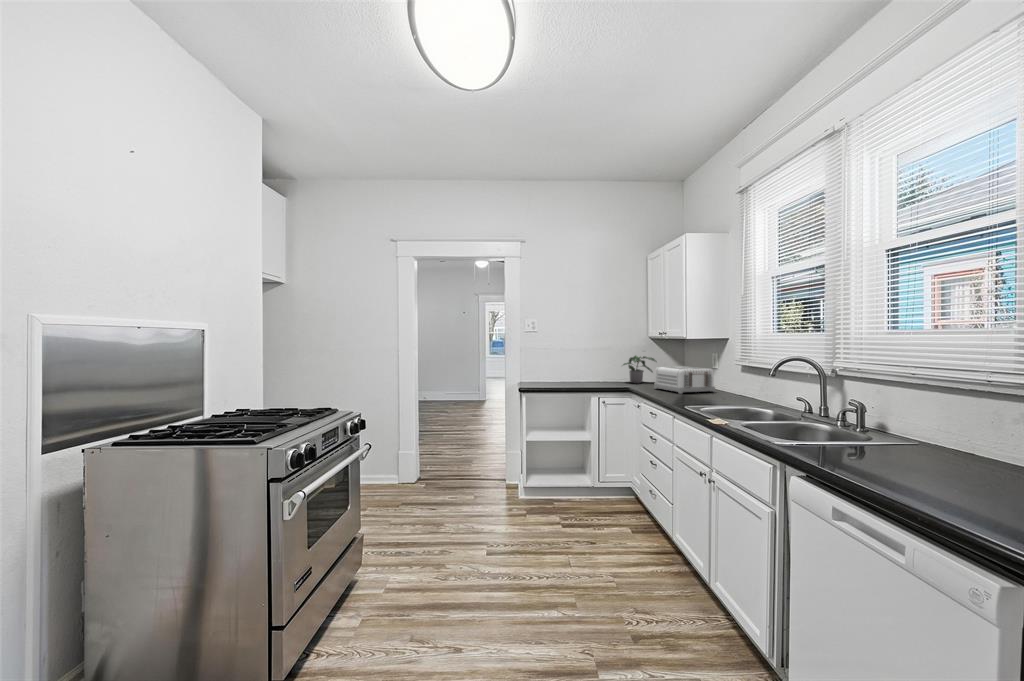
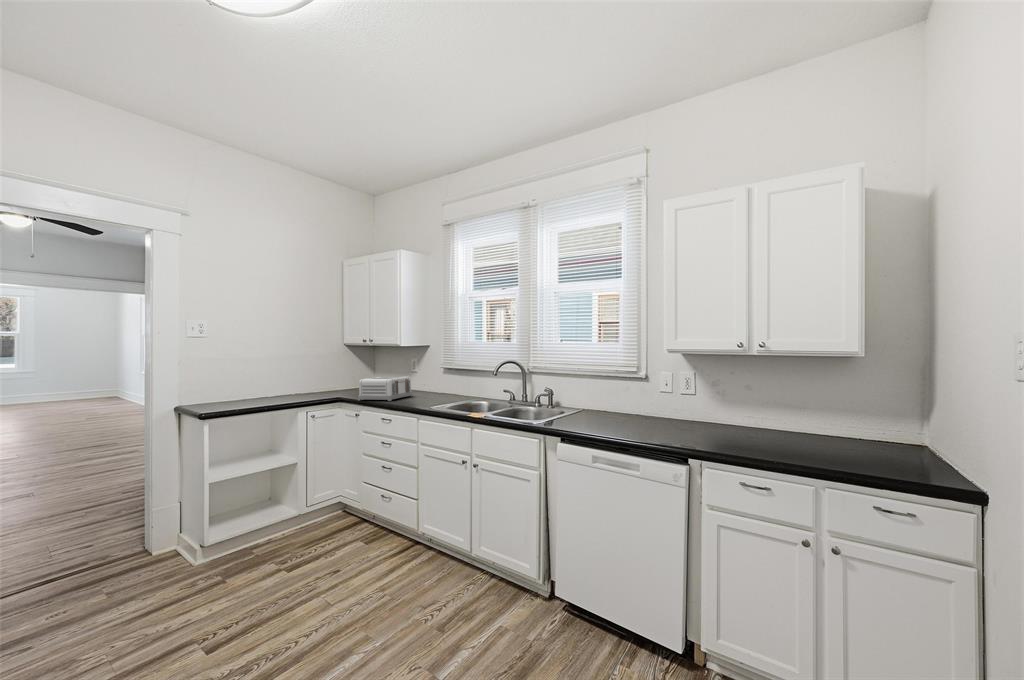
potted plant: present [623,356,657,383] -> none [311,371,348,399]

